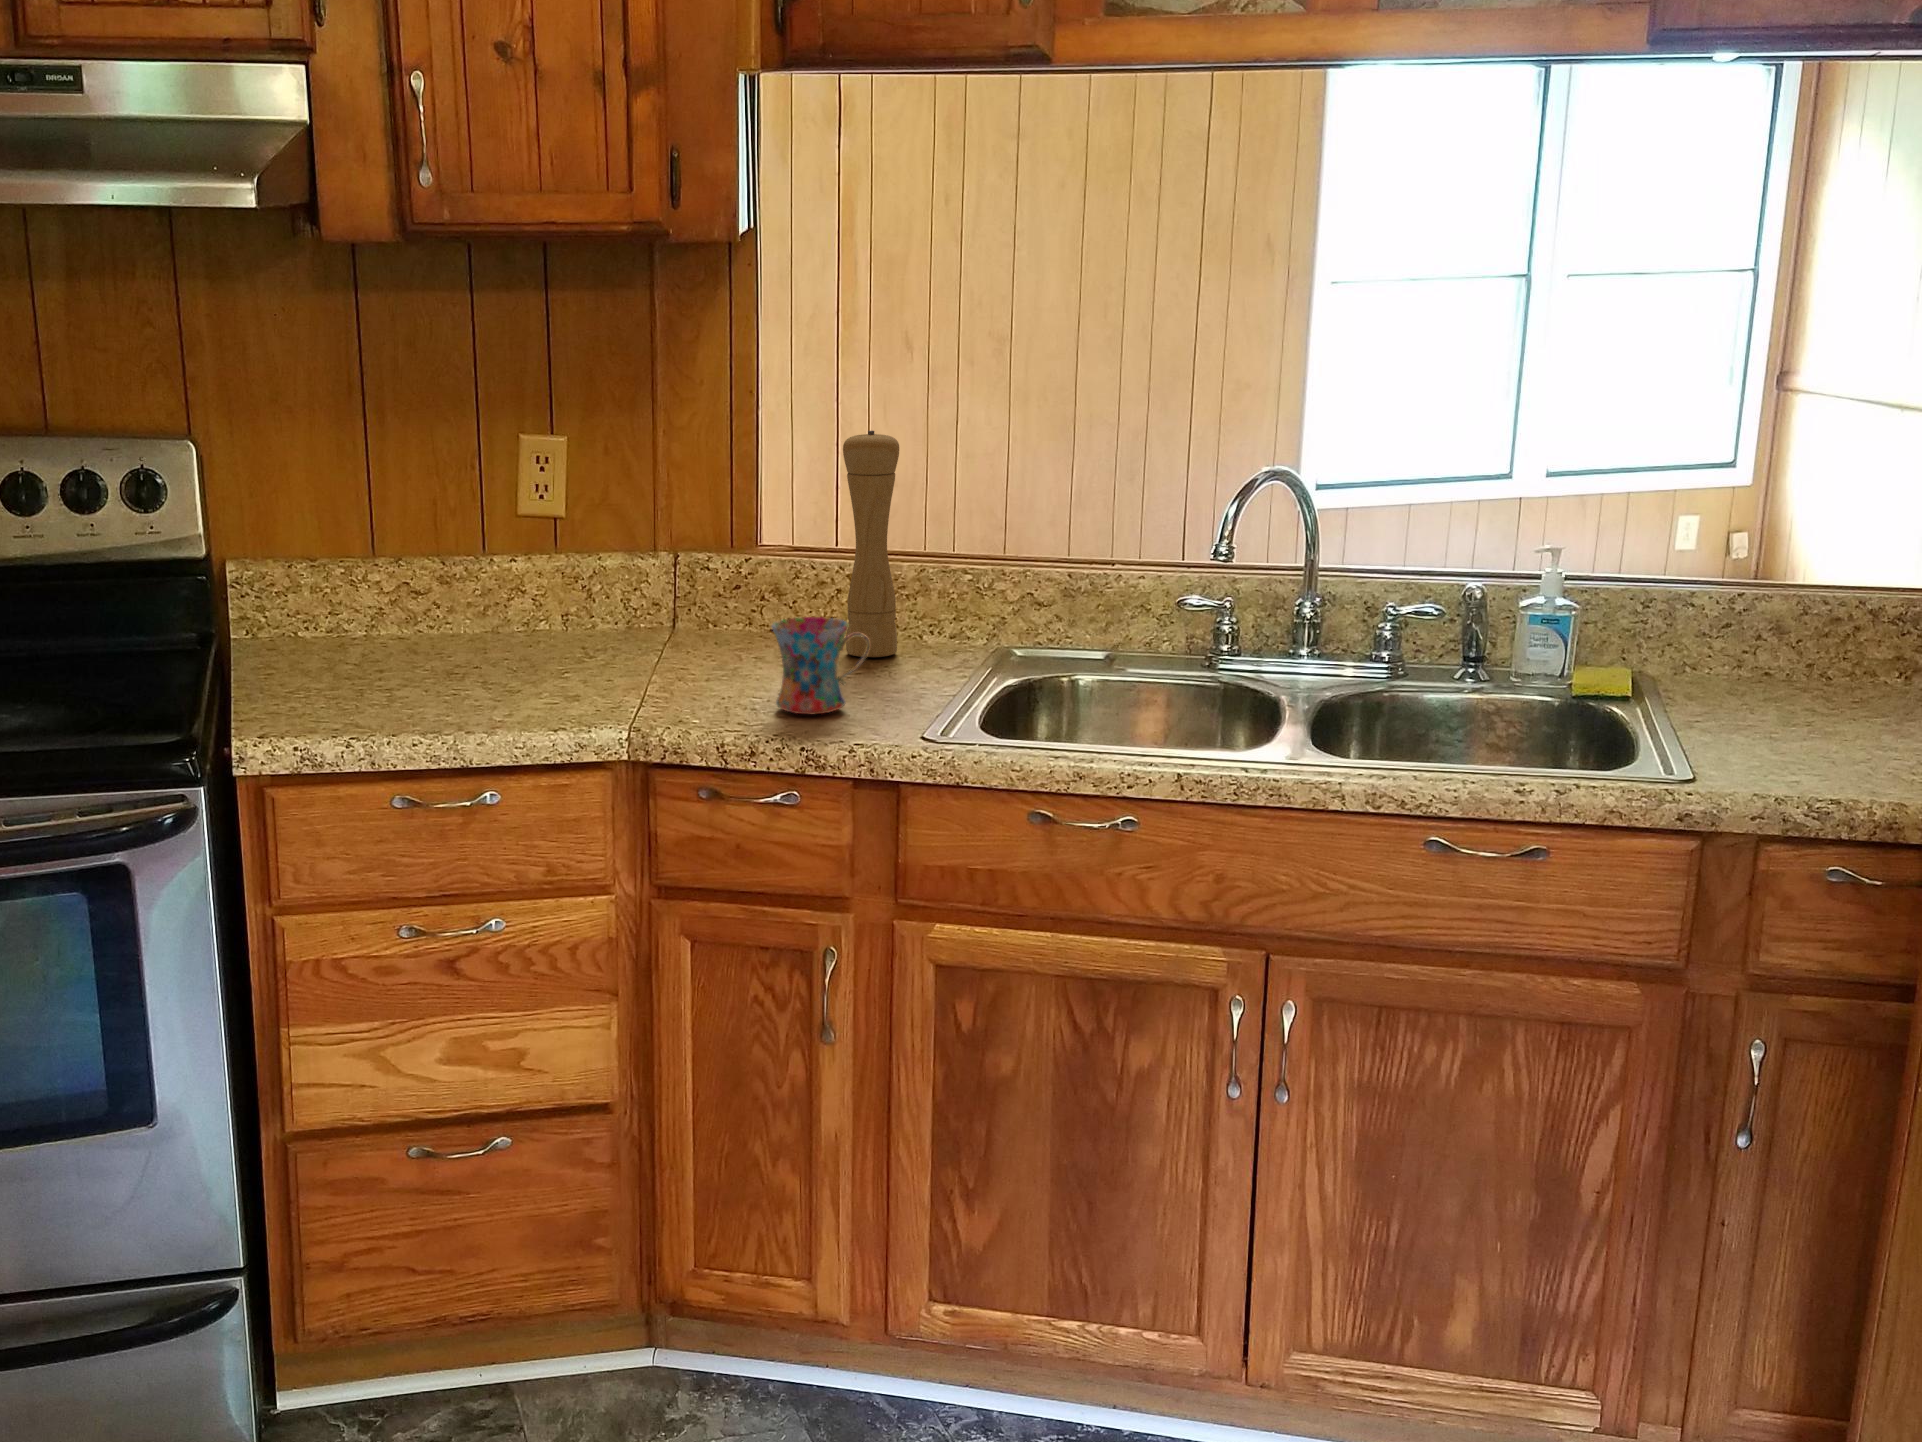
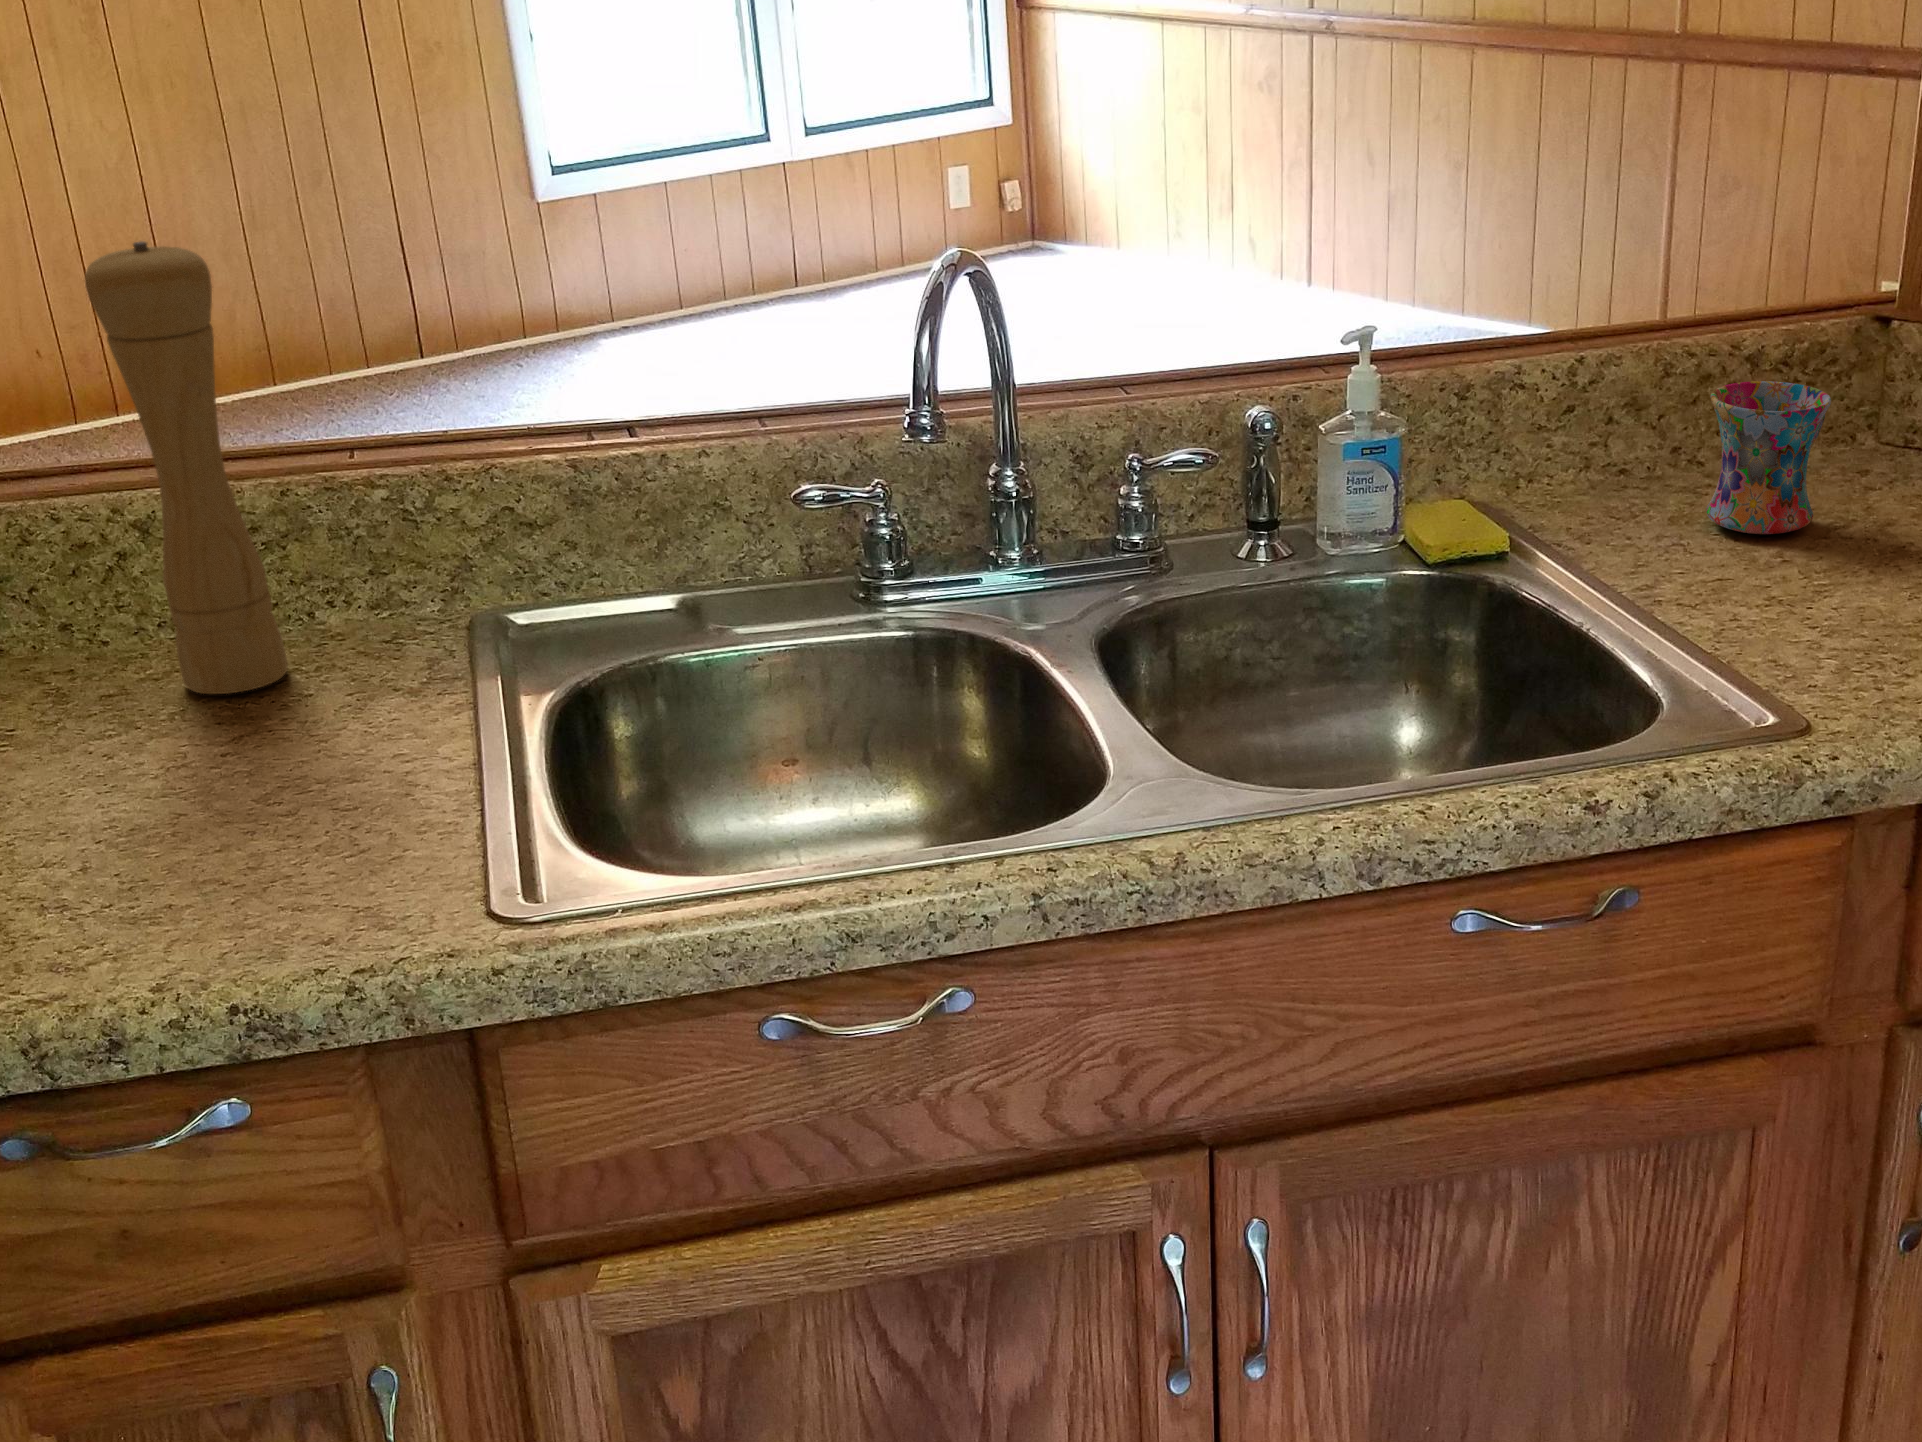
mug: present [772,617,870,714] -> present [1706,381,1831,534]

